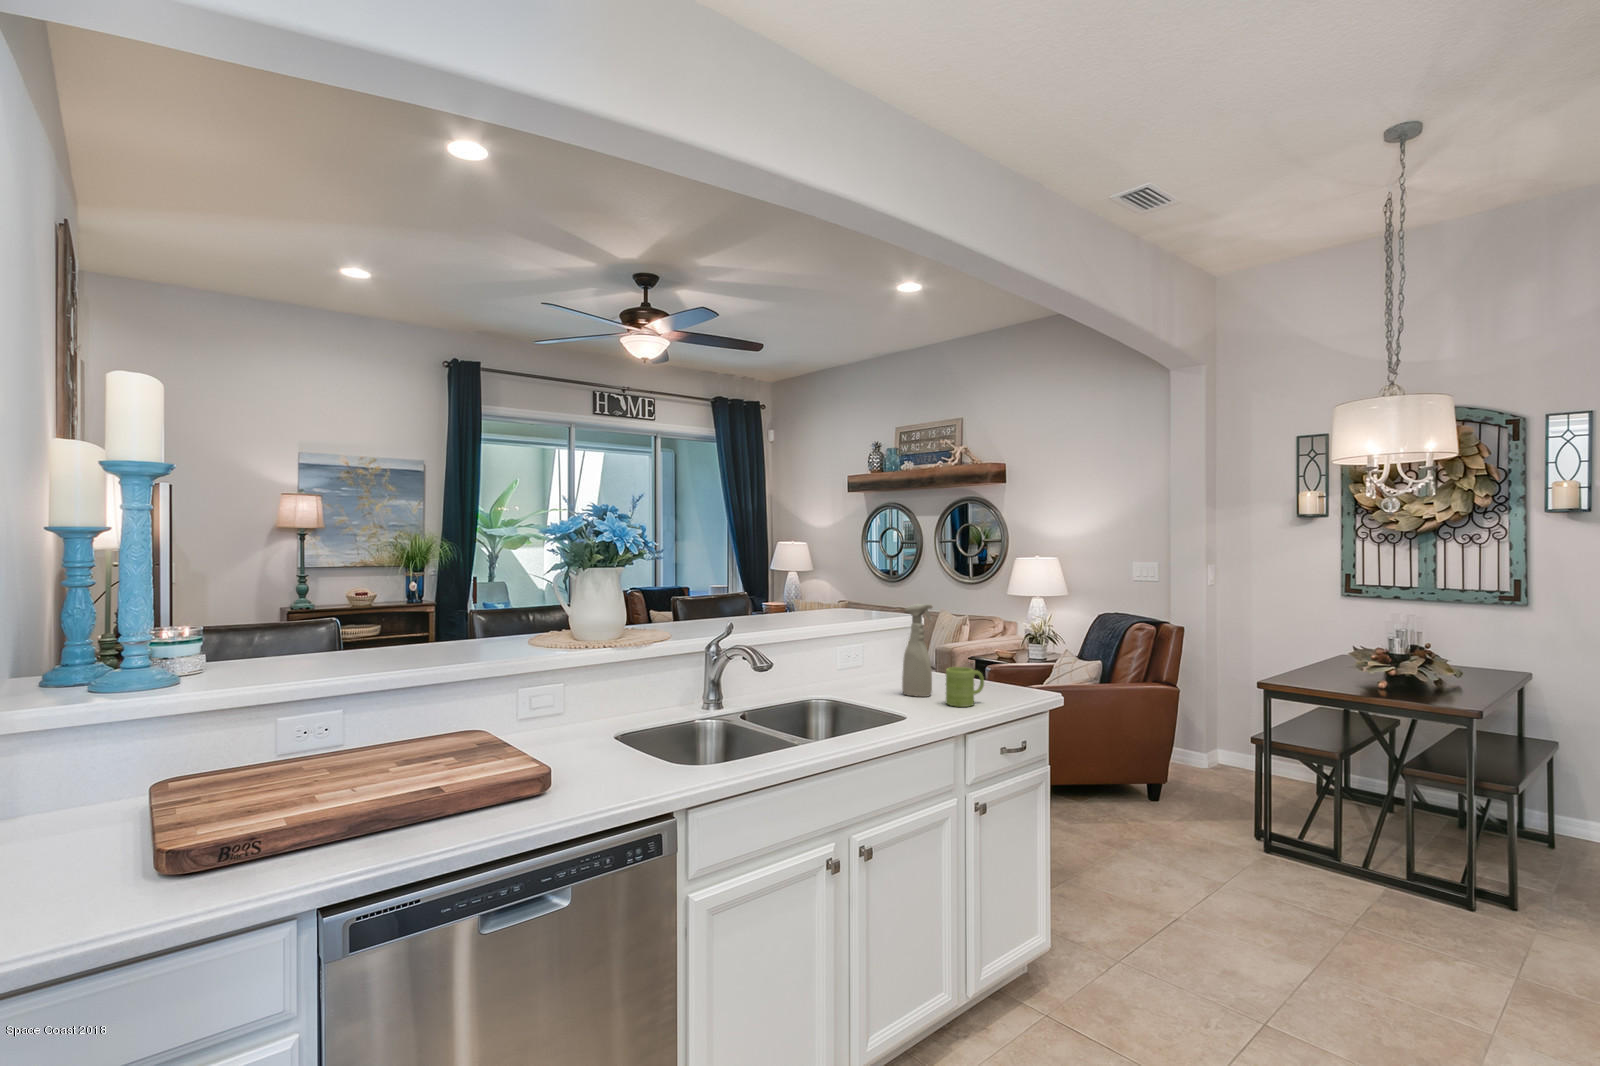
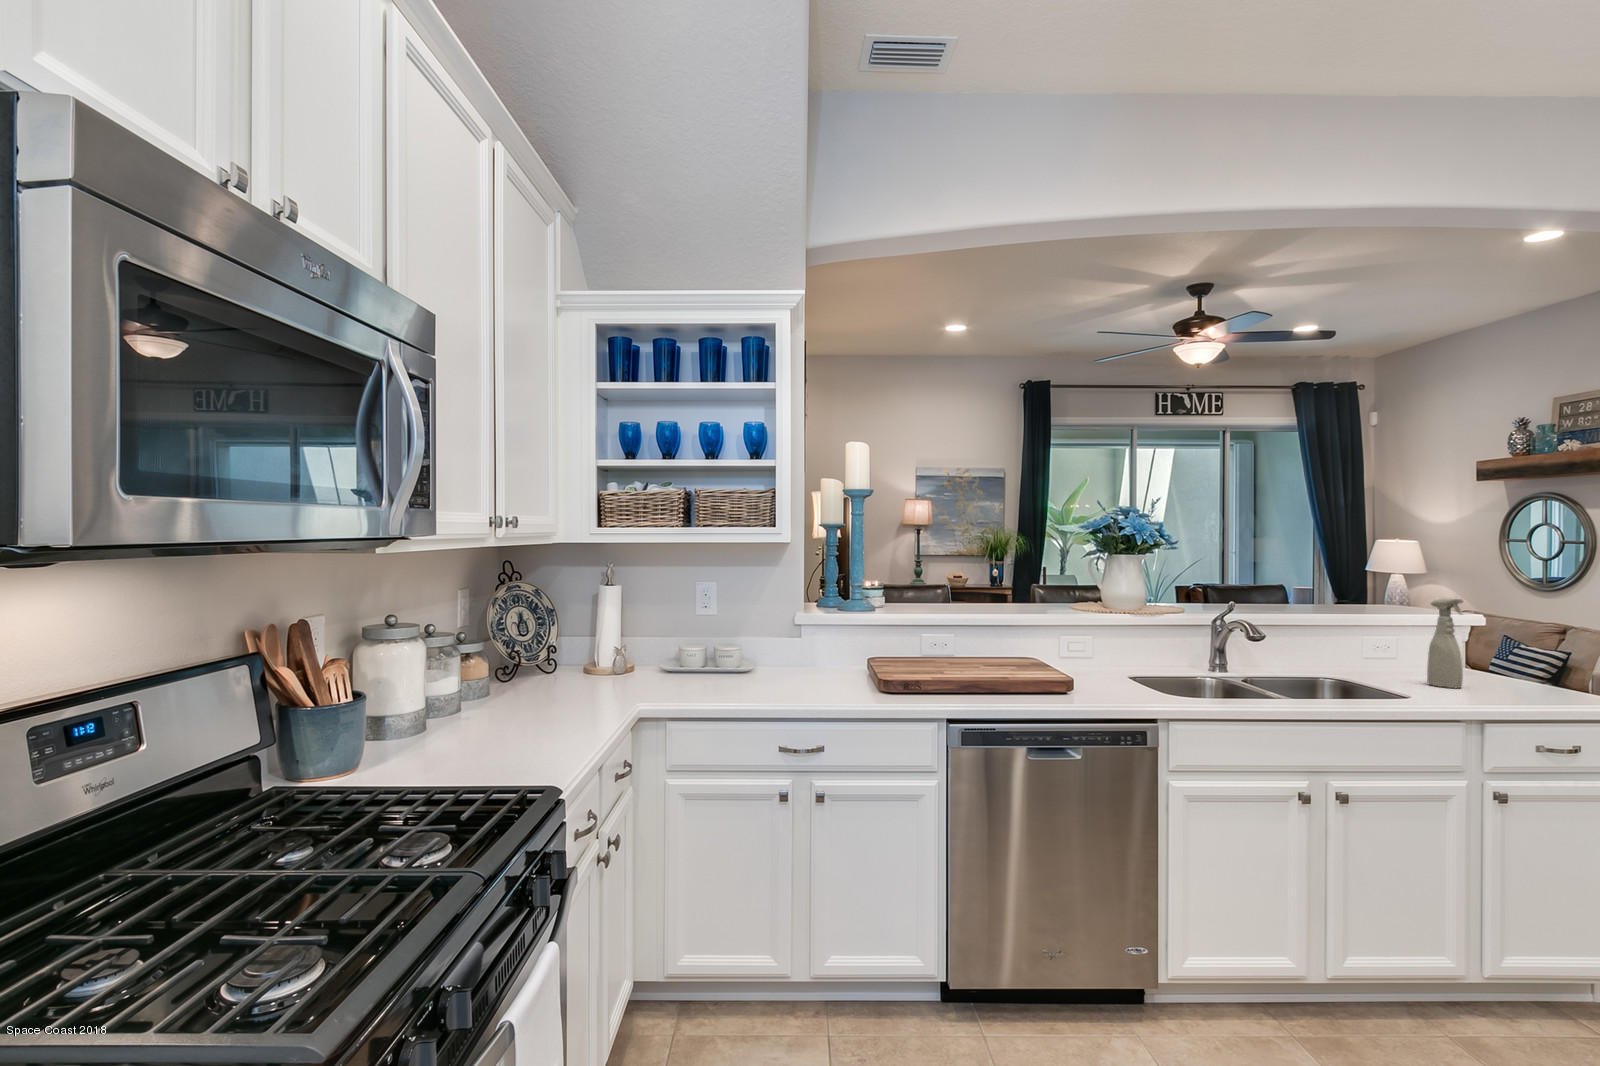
mug: present [946,667,984,707] -> none [1469,660,1520,699]

